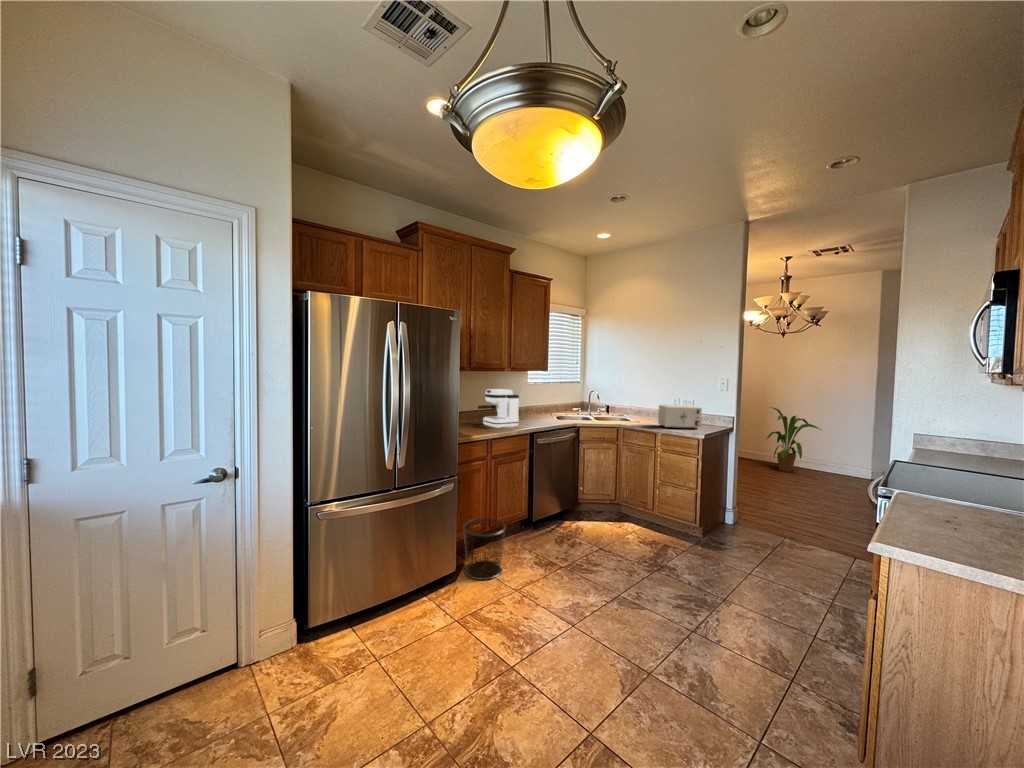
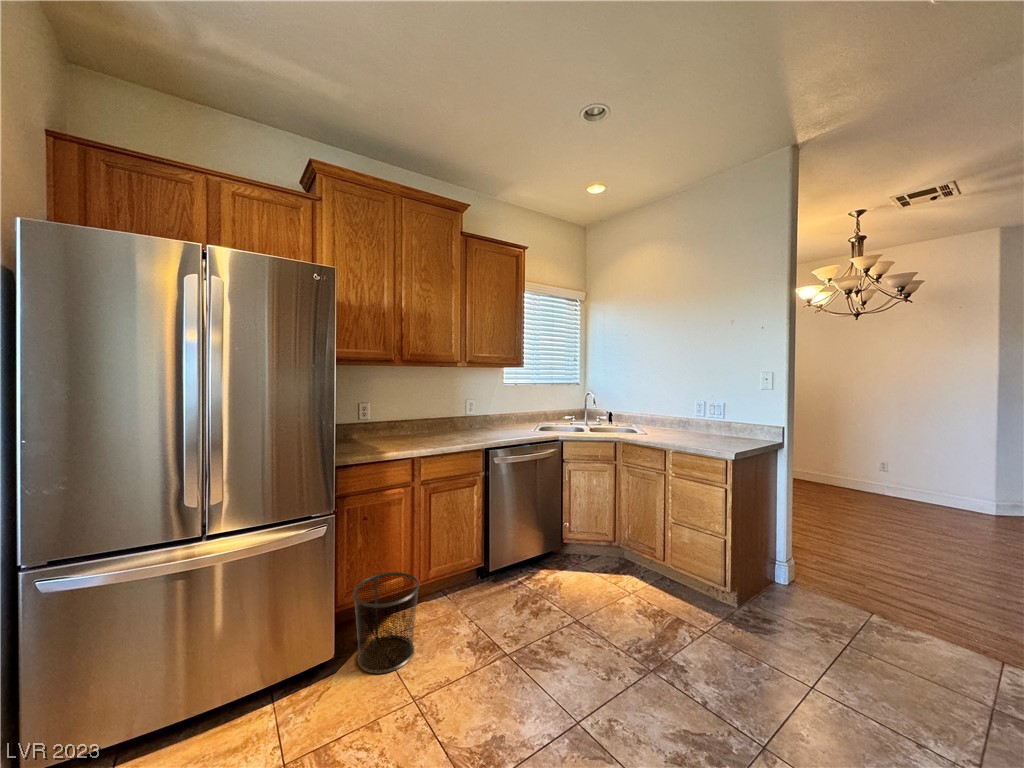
coffee maker: present [478,389,519,428] -> none [418,390,472,442]
toaster: present [658,405,702,429] -> none [671,410,733,444]
house plant: present [767,407,821,472] -> none [834,416,918,502]

